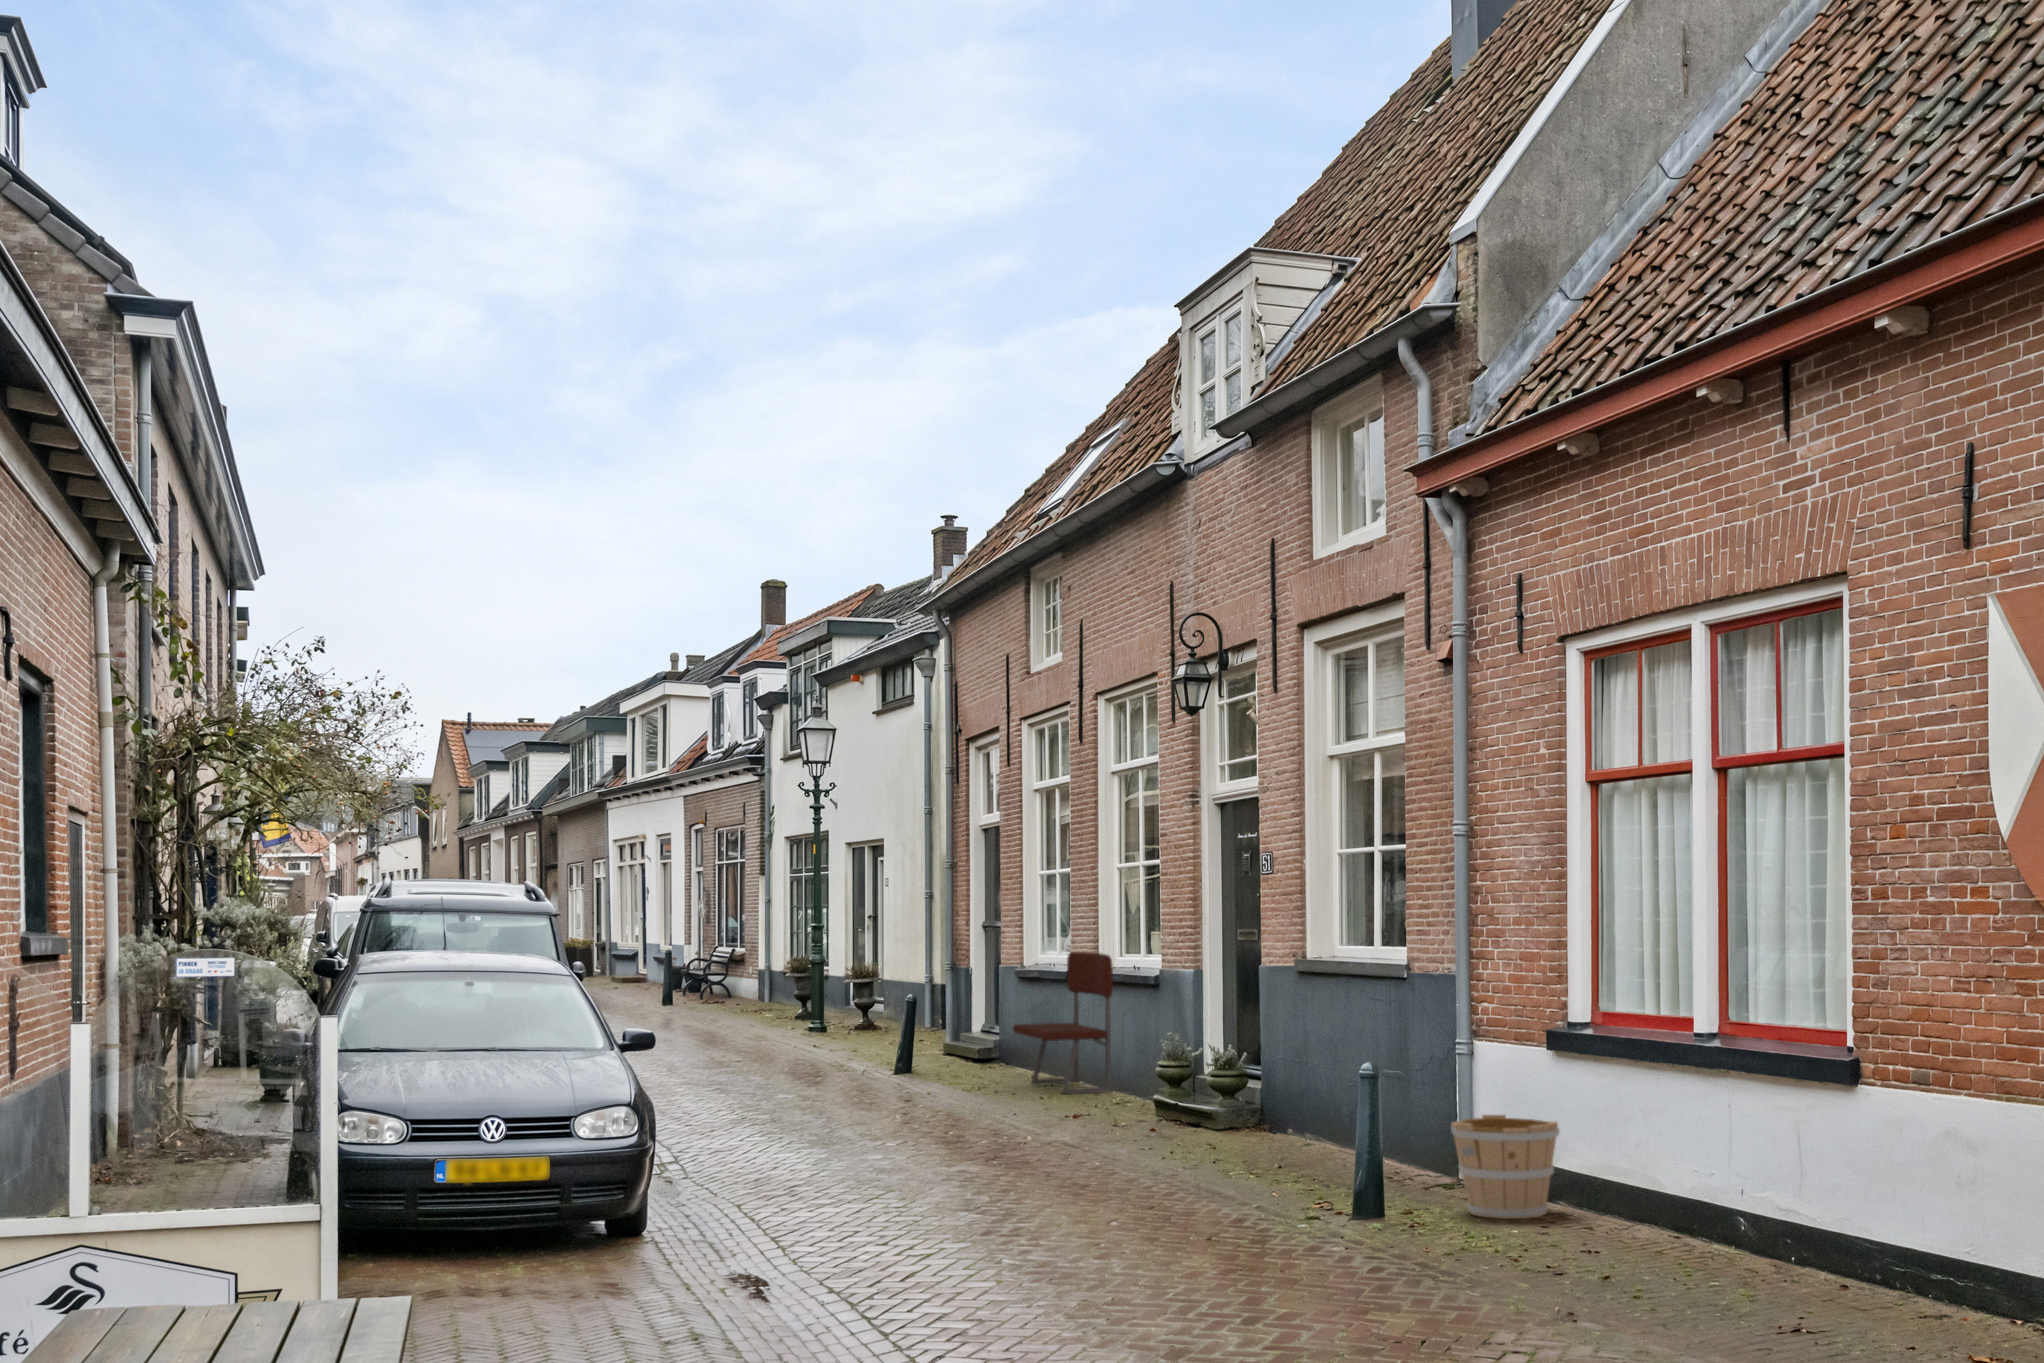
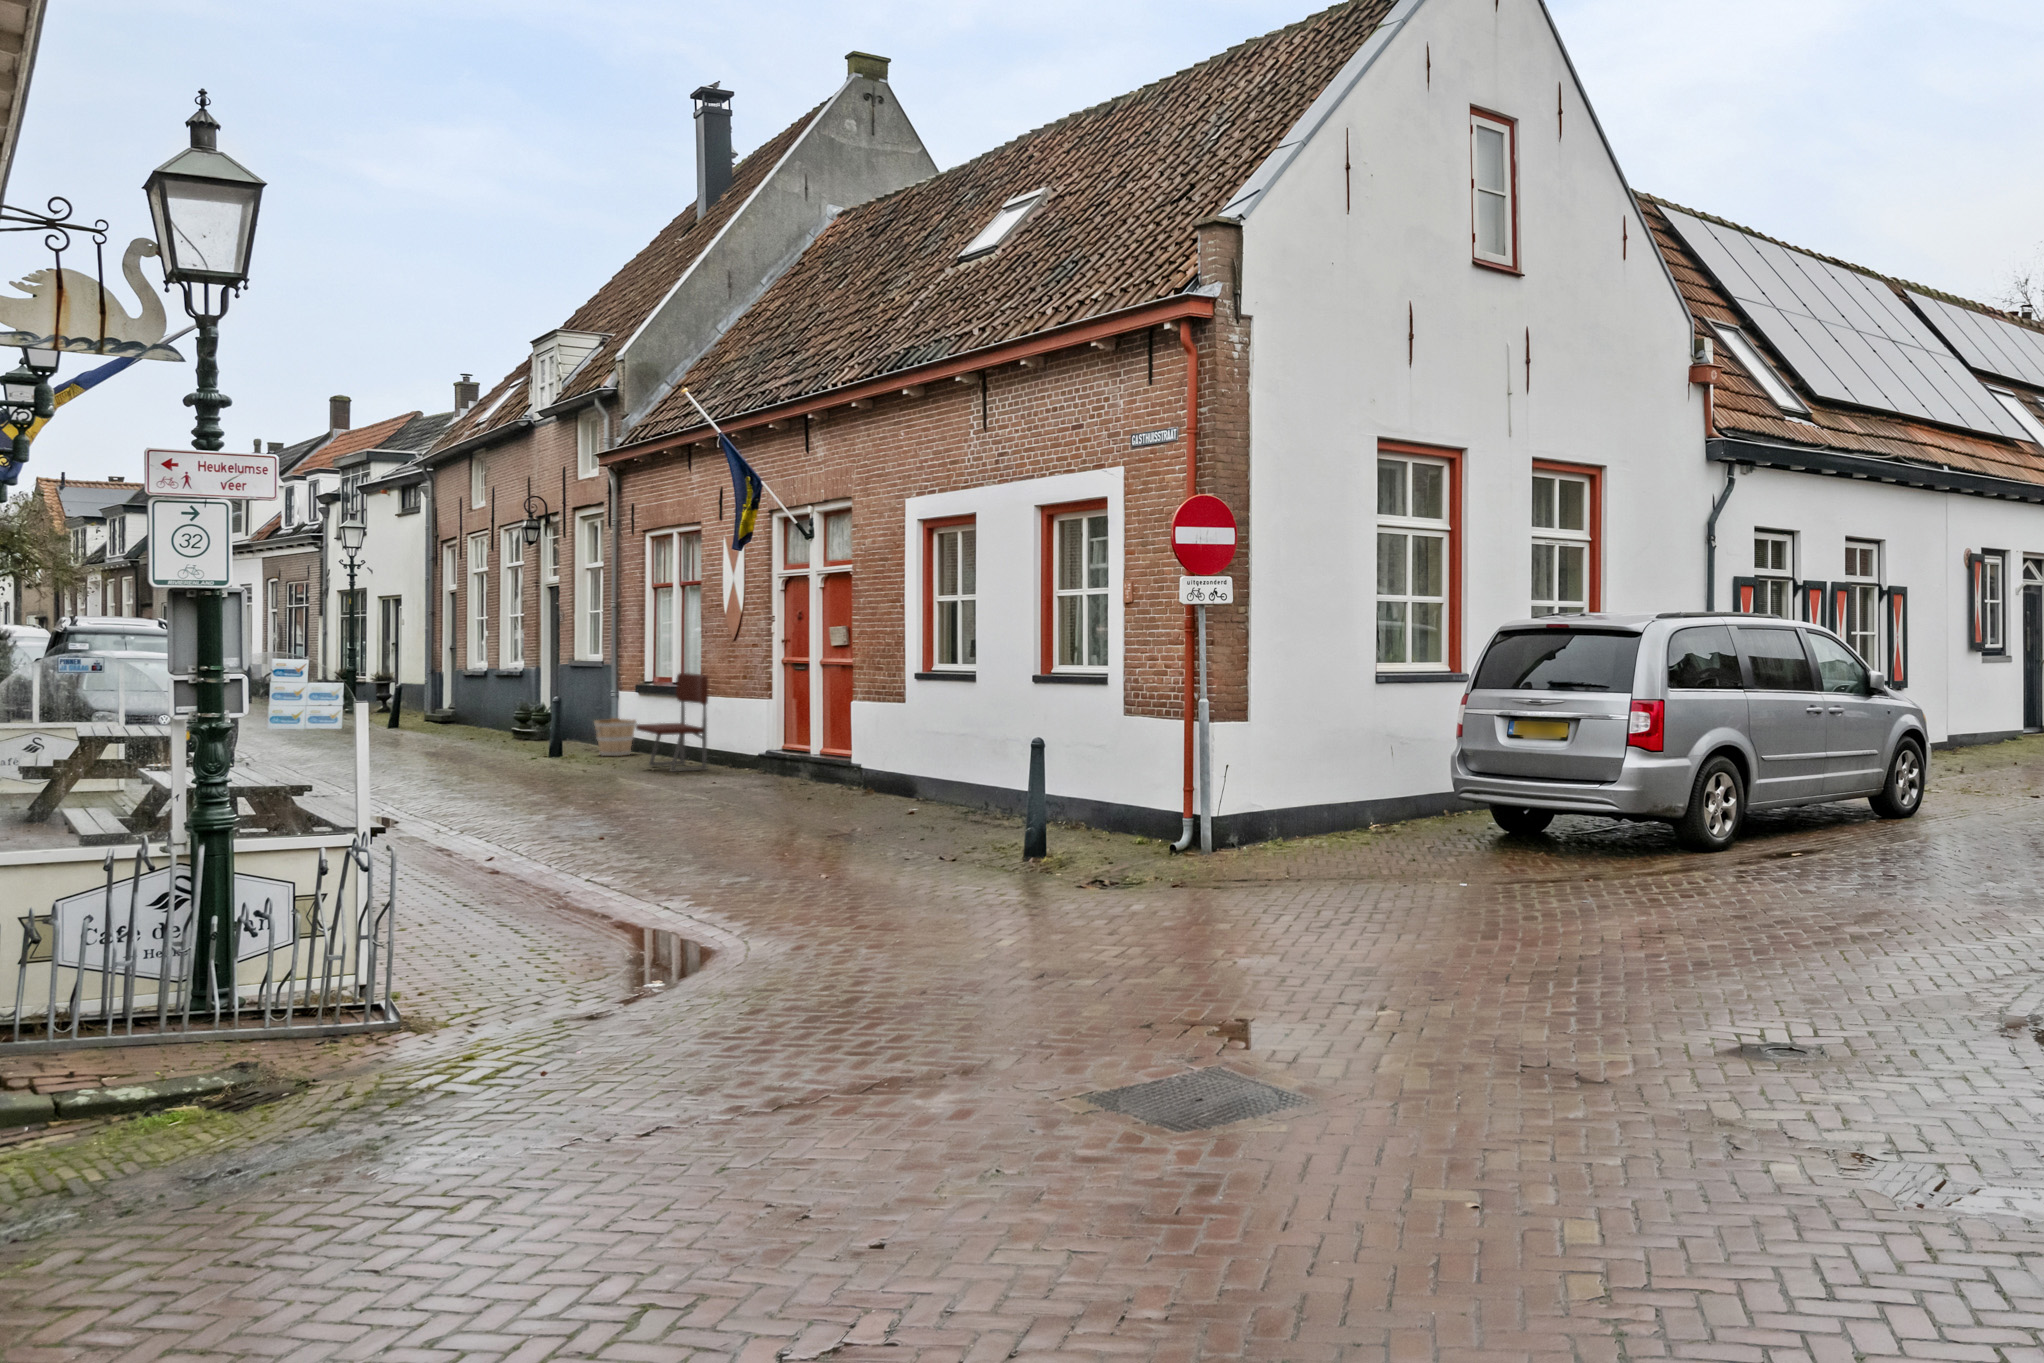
bench: present [1013,952,1113,1094] -> present [636,673,708,772]

